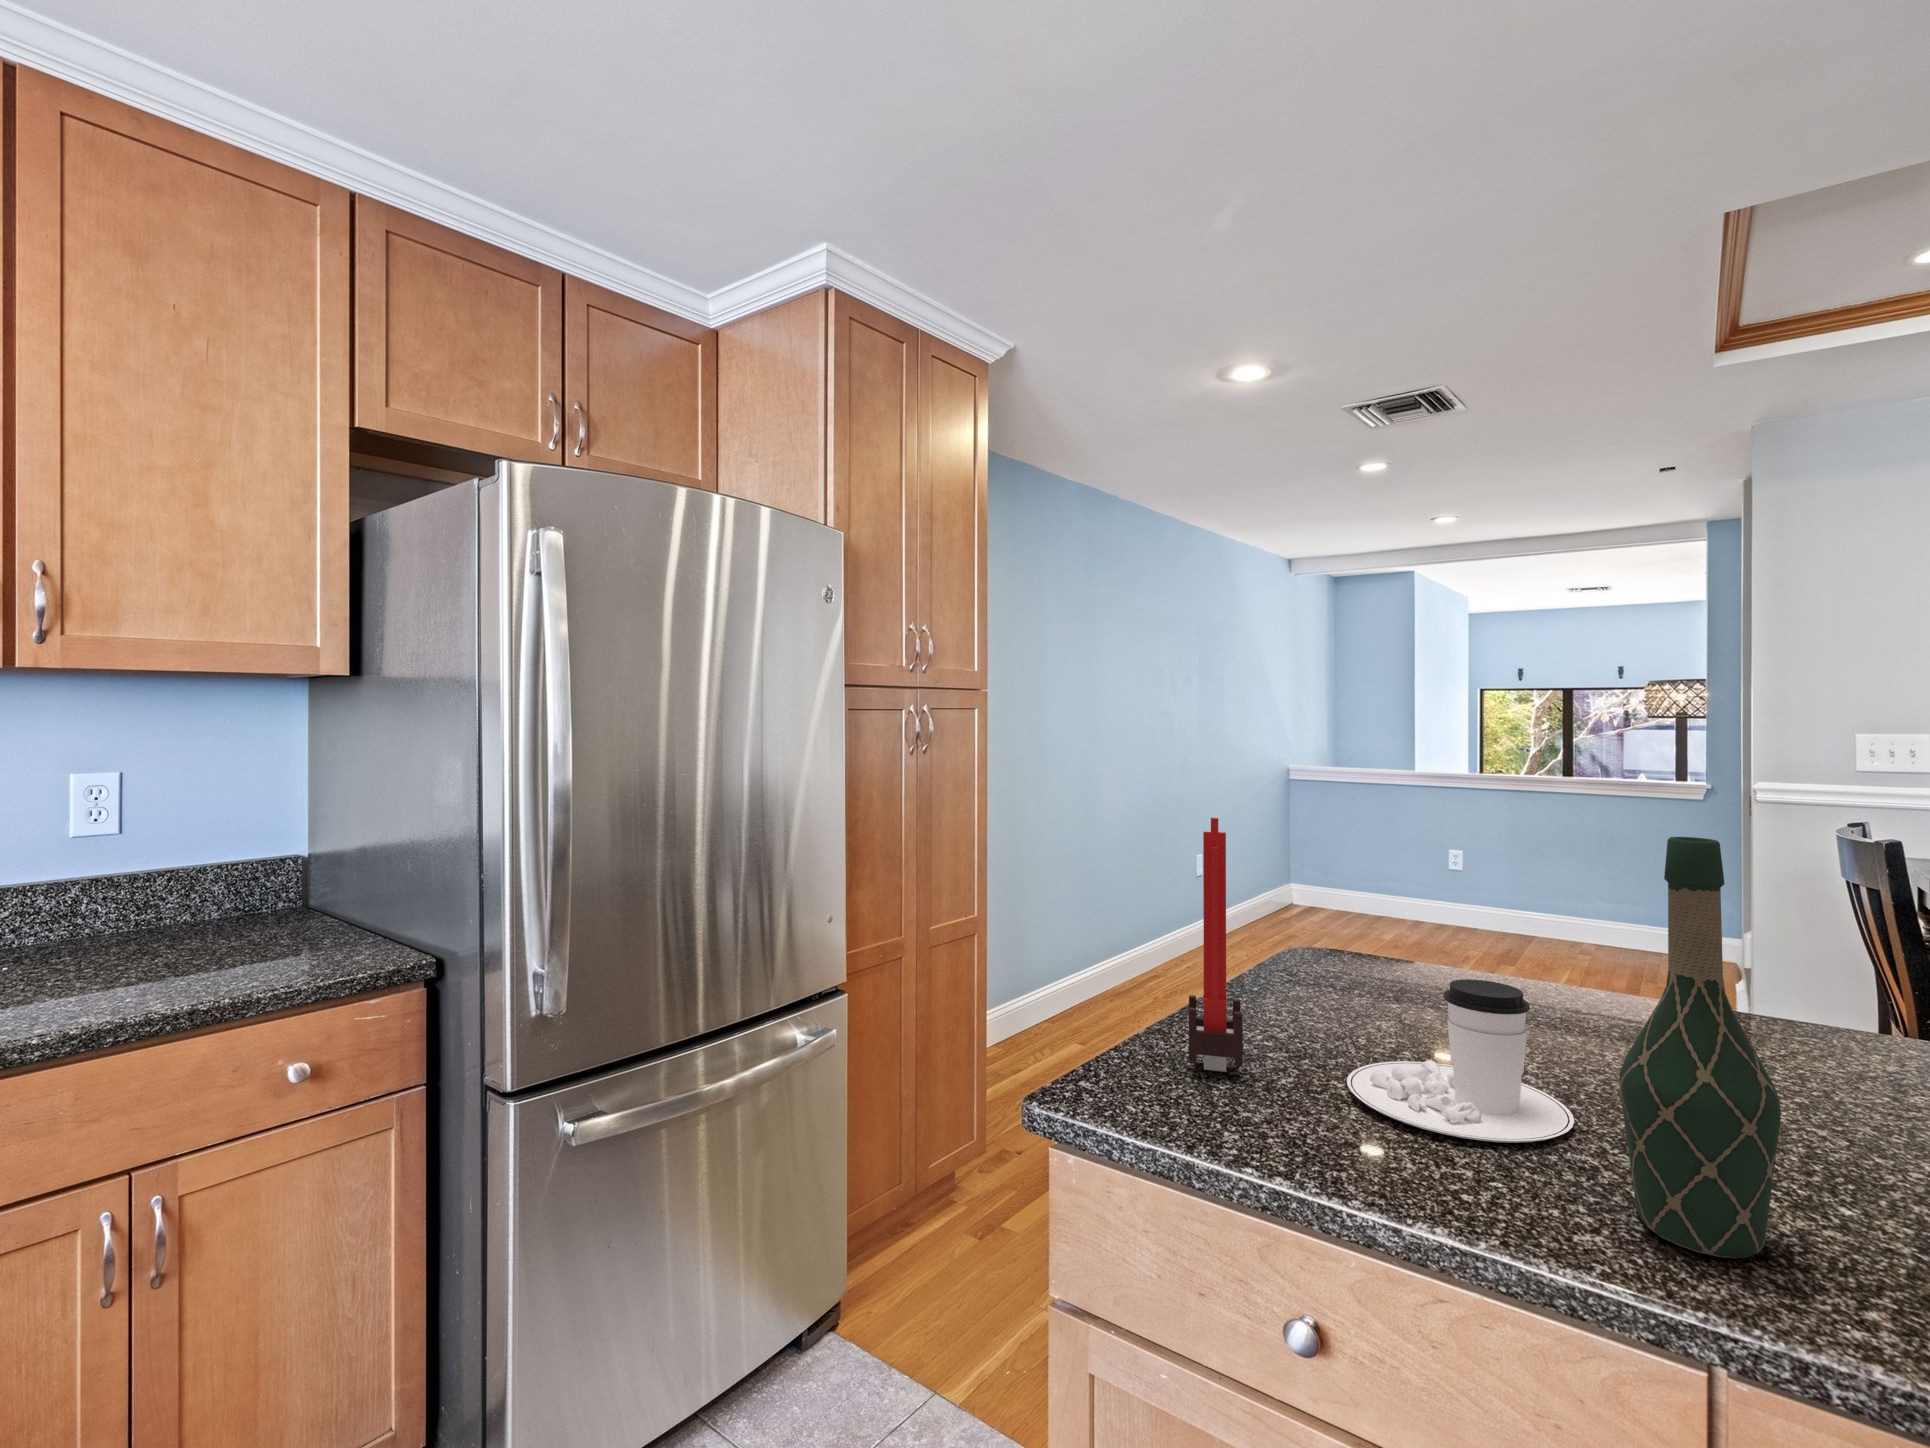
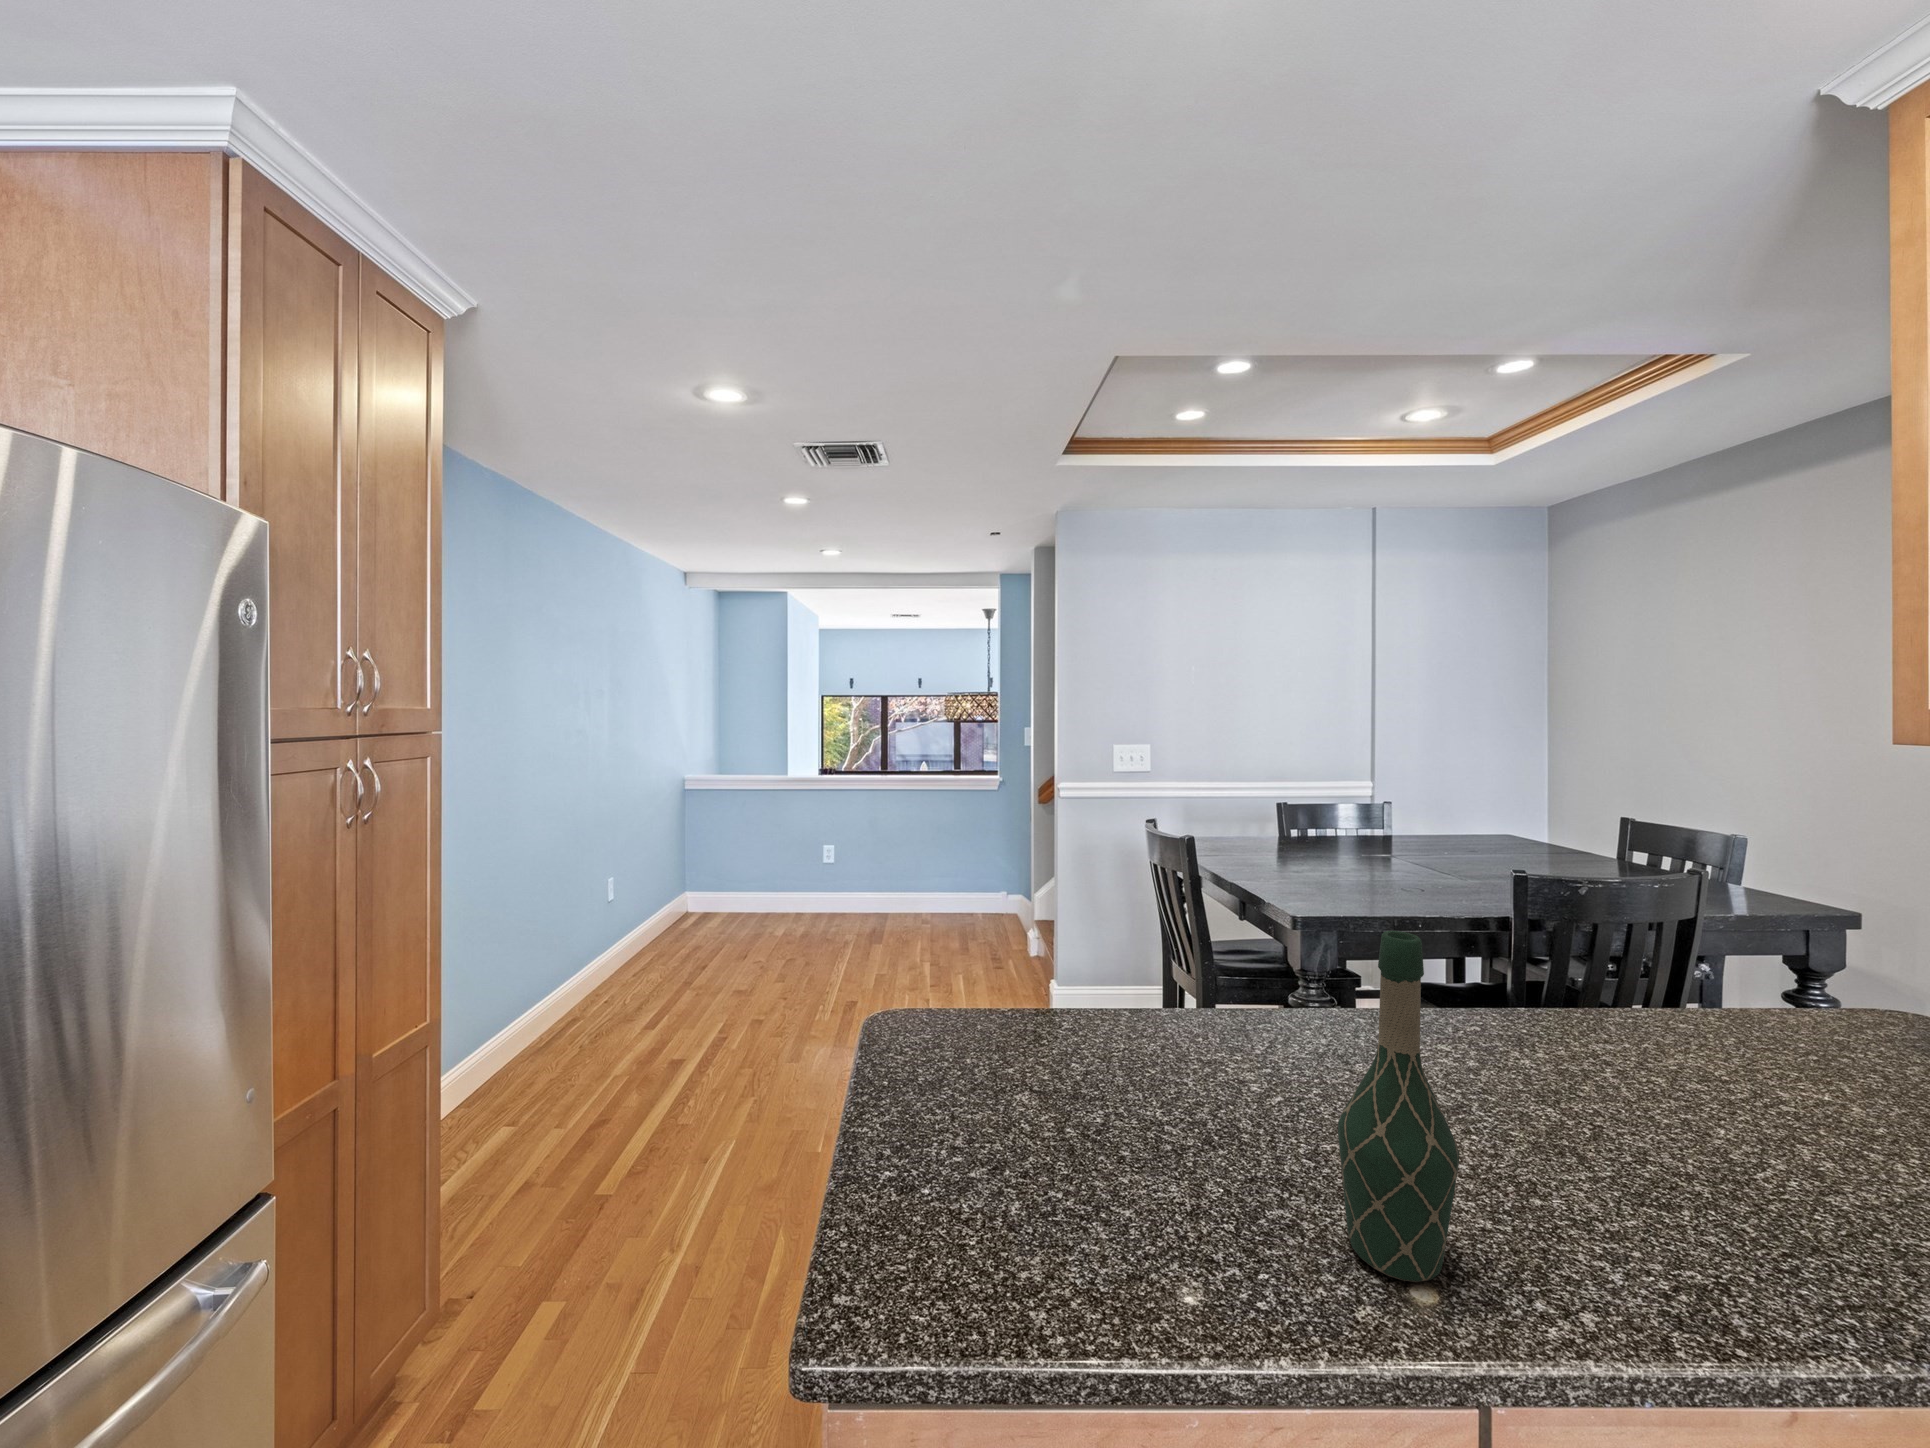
candle: present [1189,818,1243,1072] -> none [898,924,971,1199]
coffee cup: present [1347,979,1574,1143] -> none [1043,1033,1230,1209]

